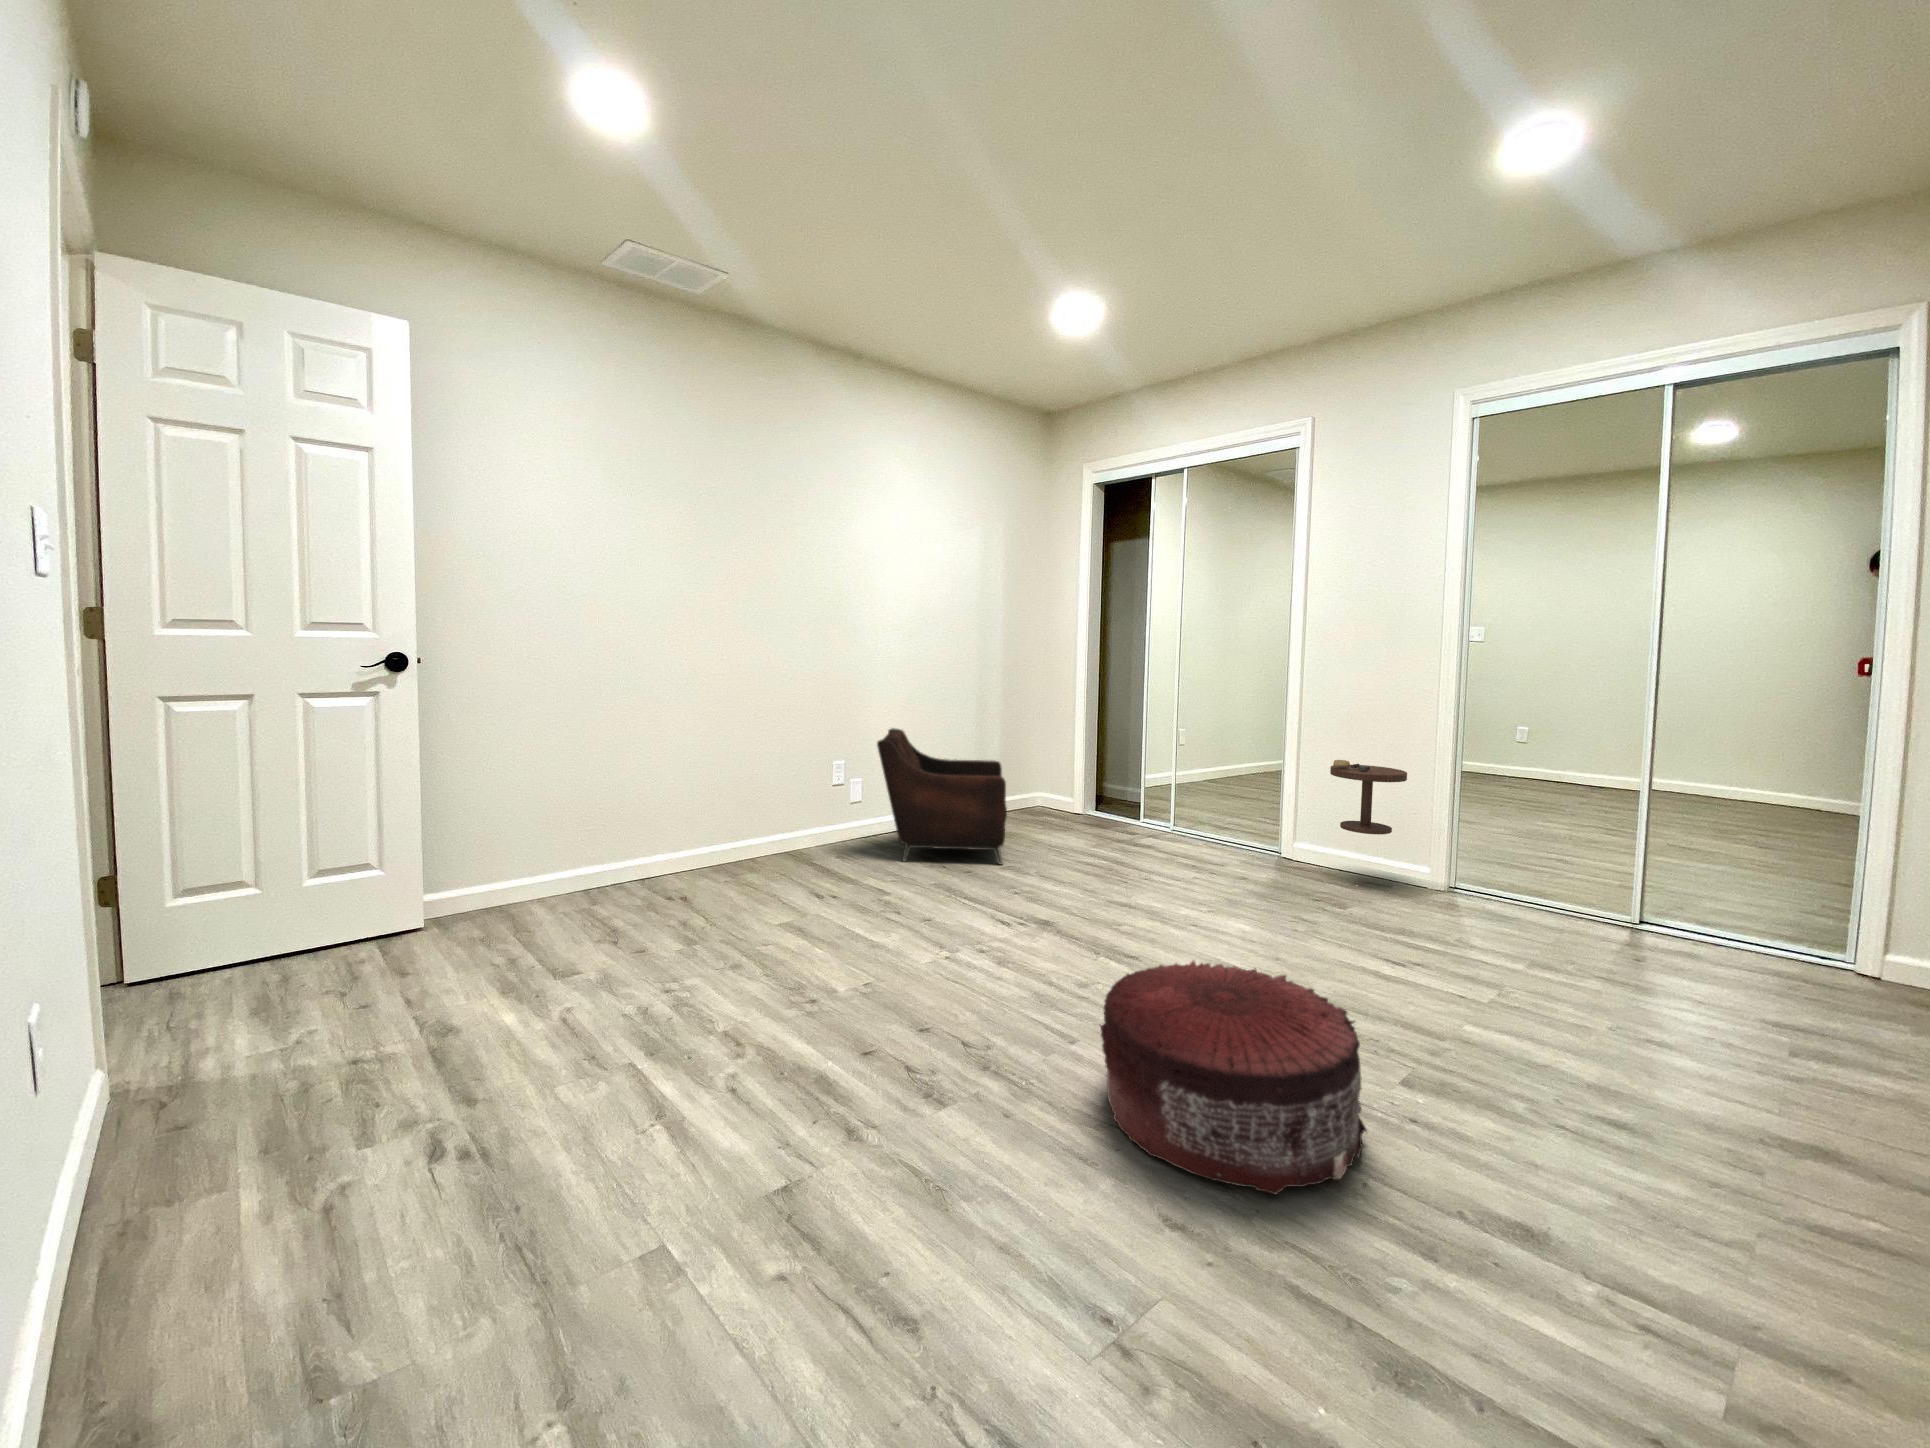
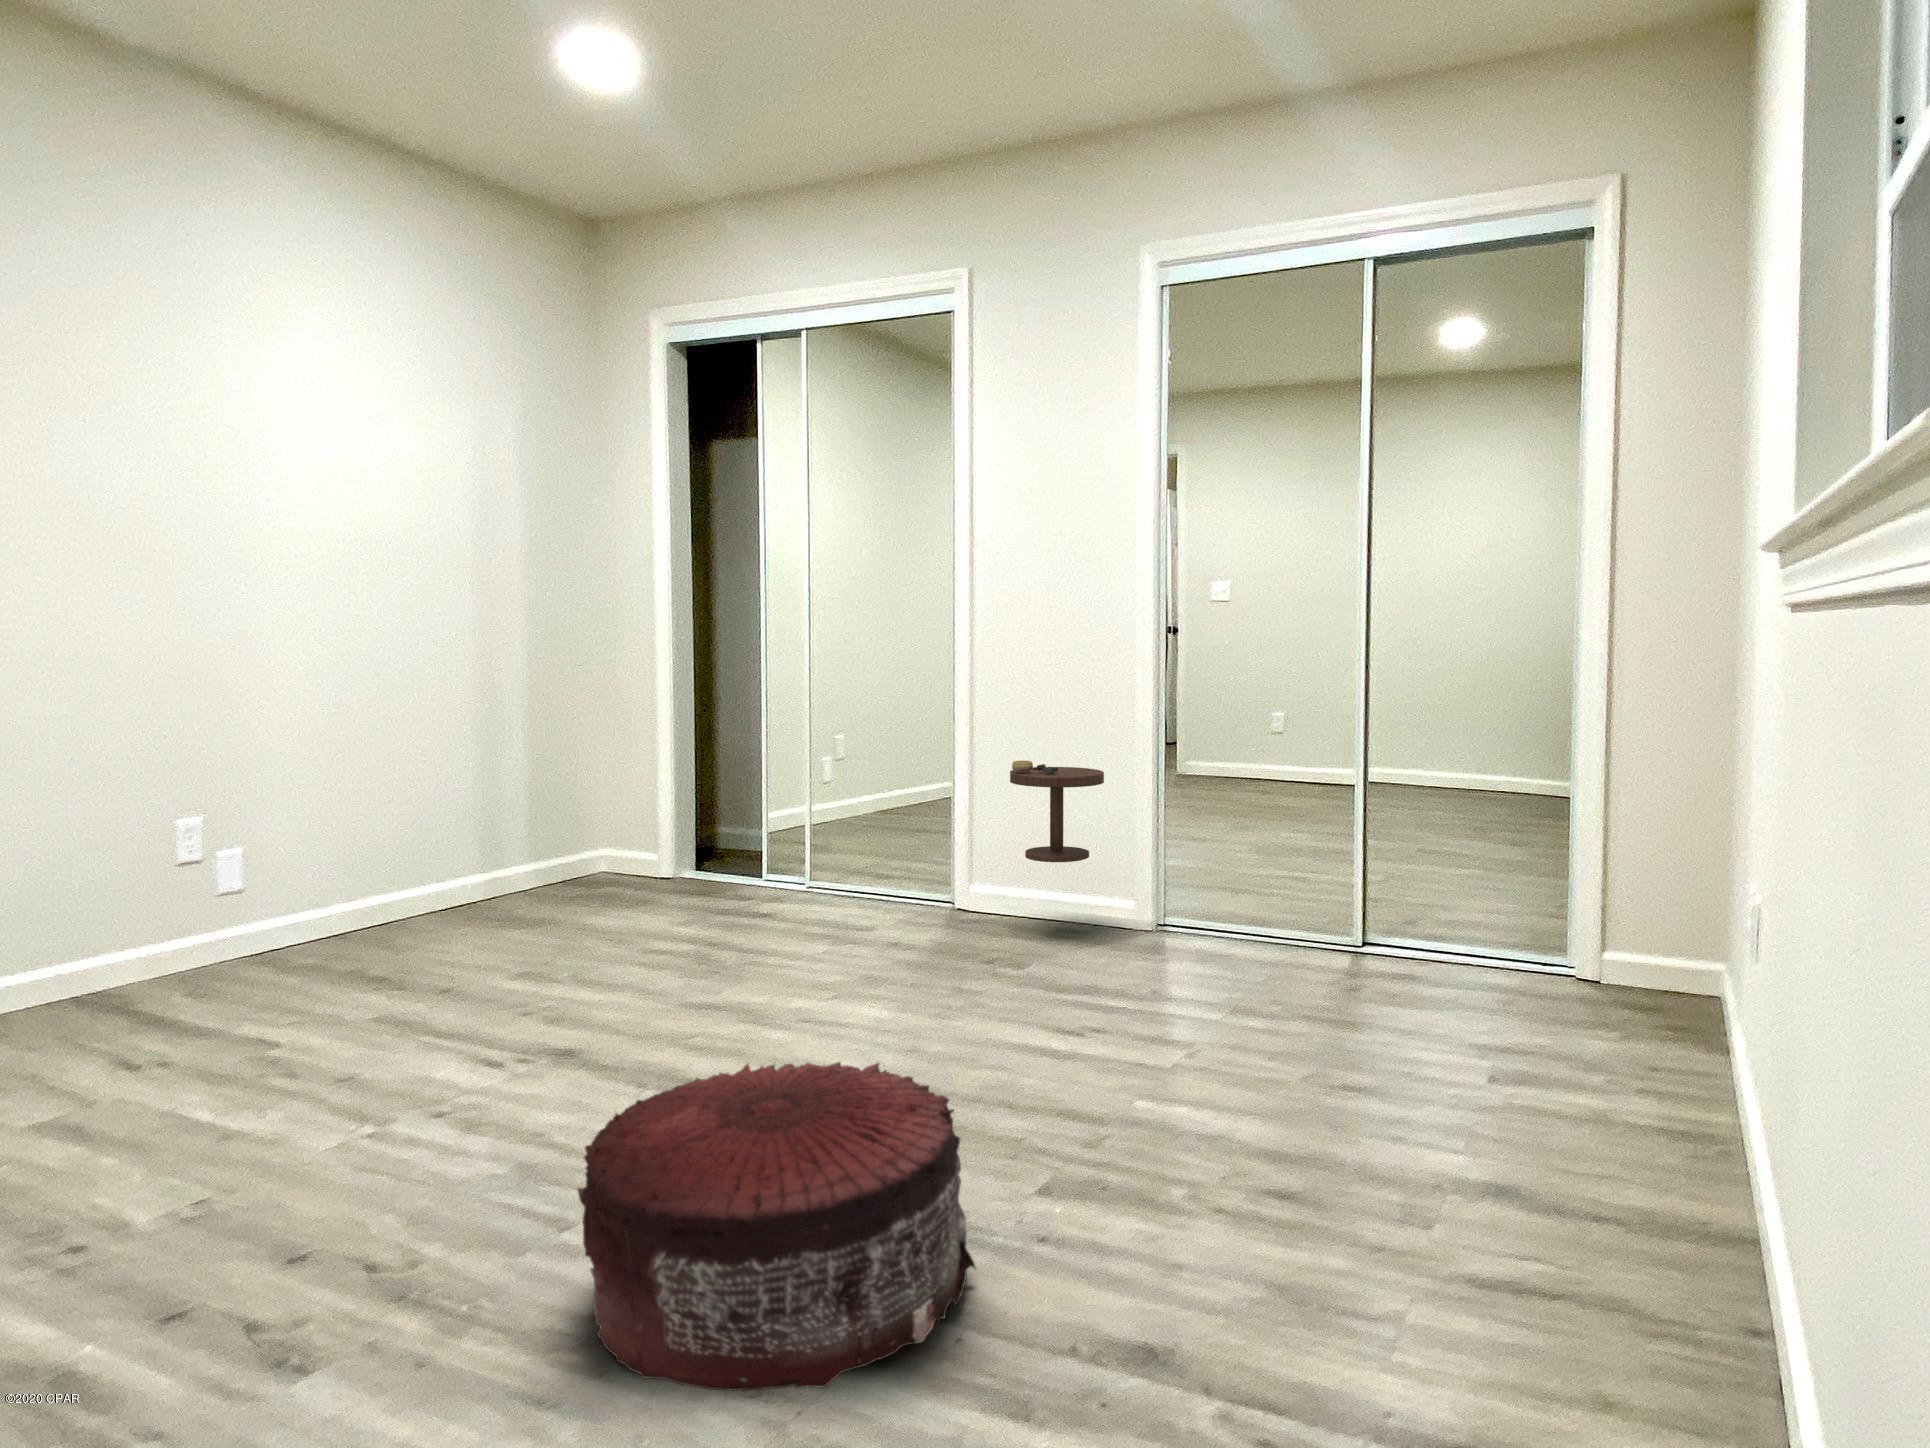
armchair: present [877,728,1007,864] -> none [260,753,520,986]

